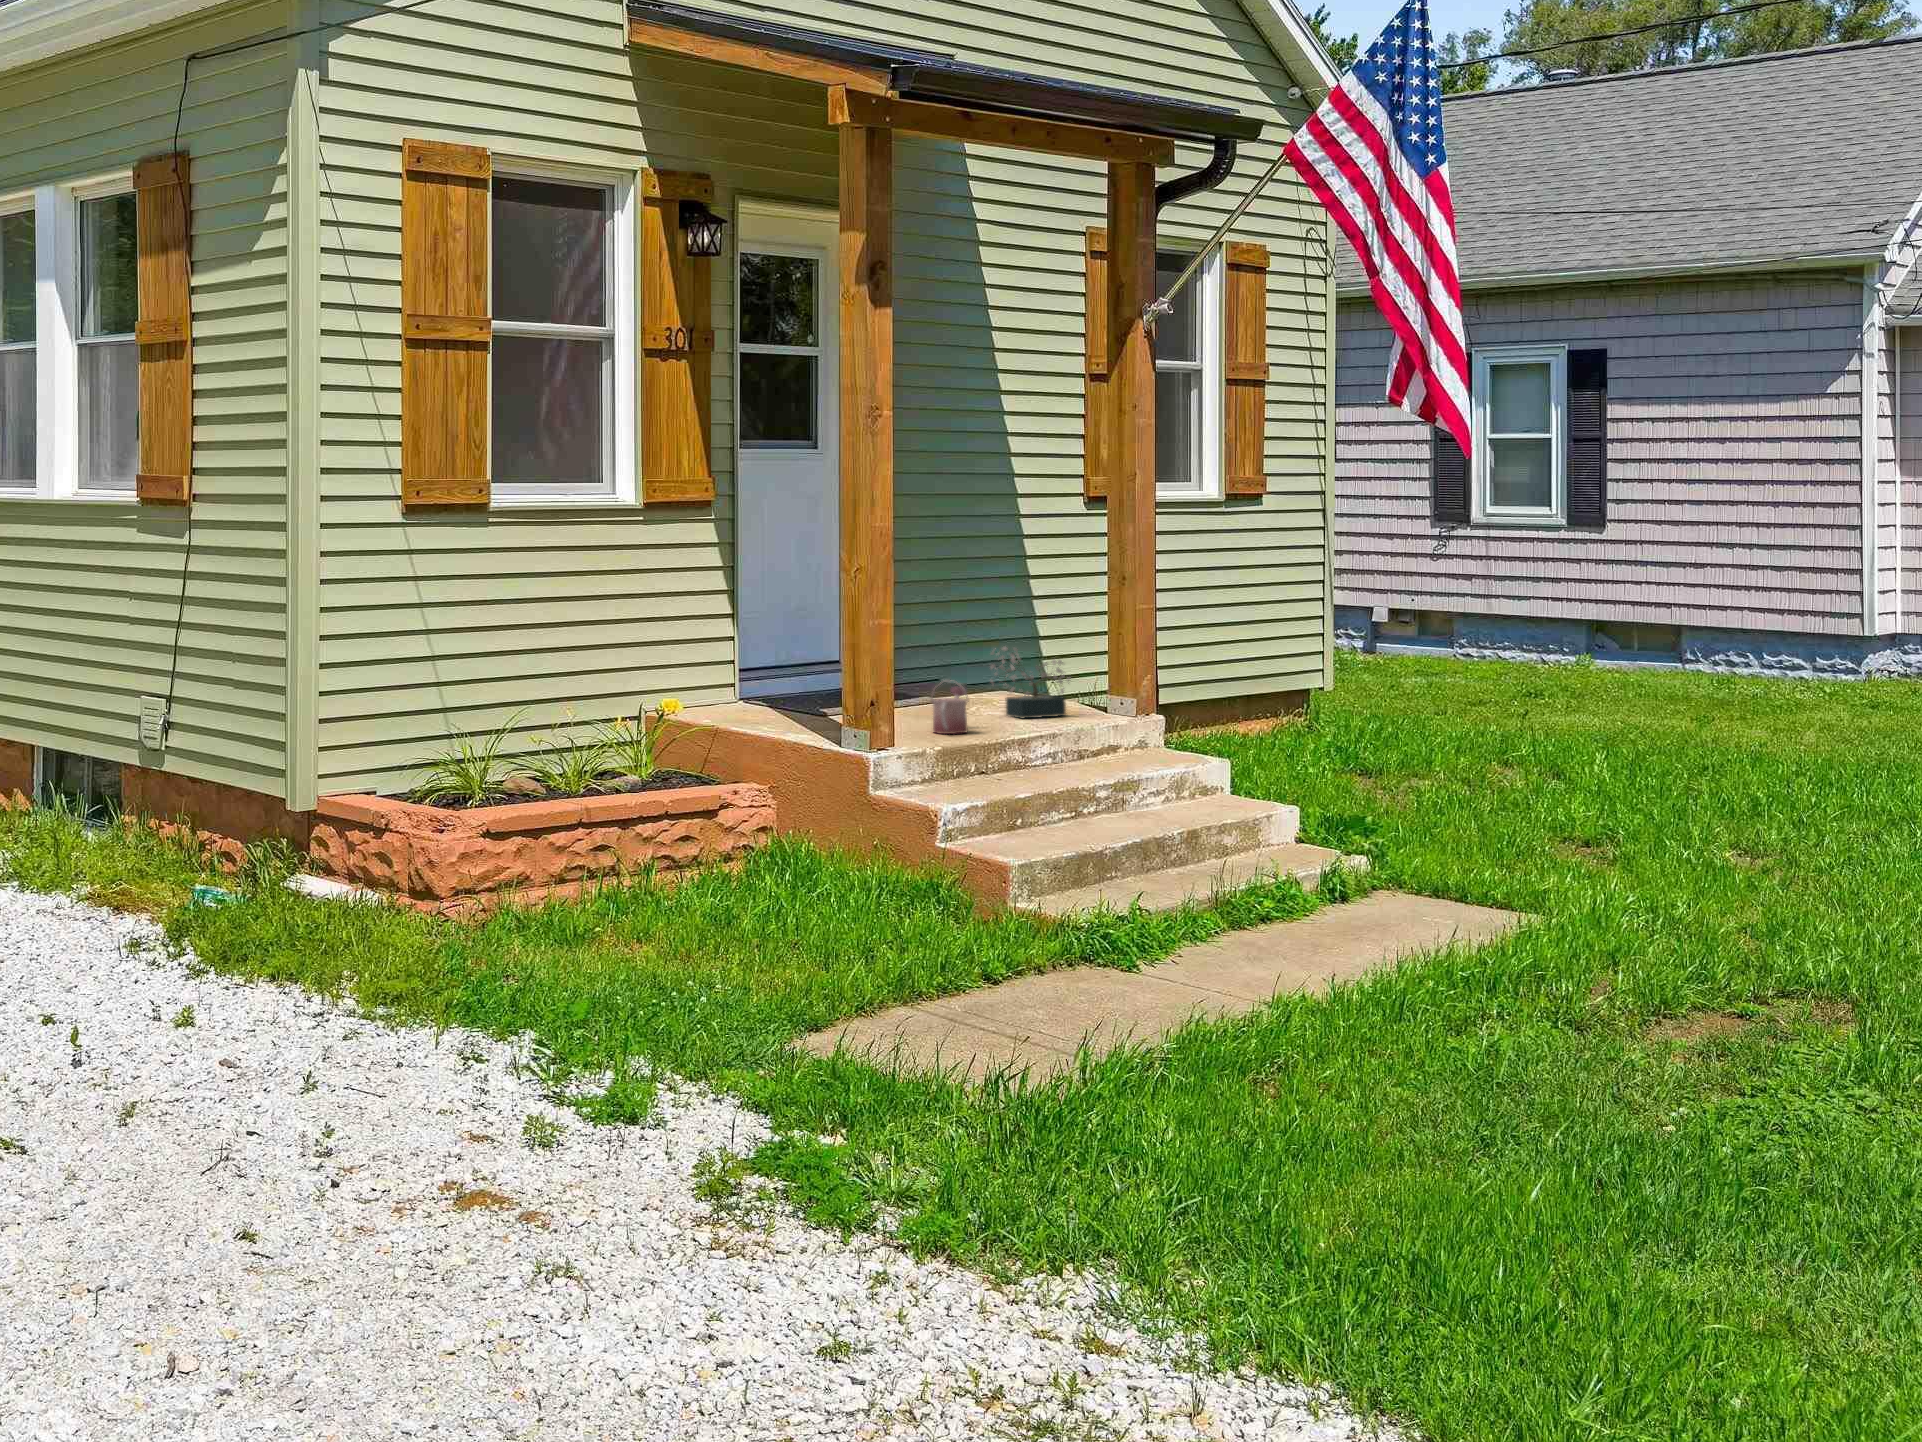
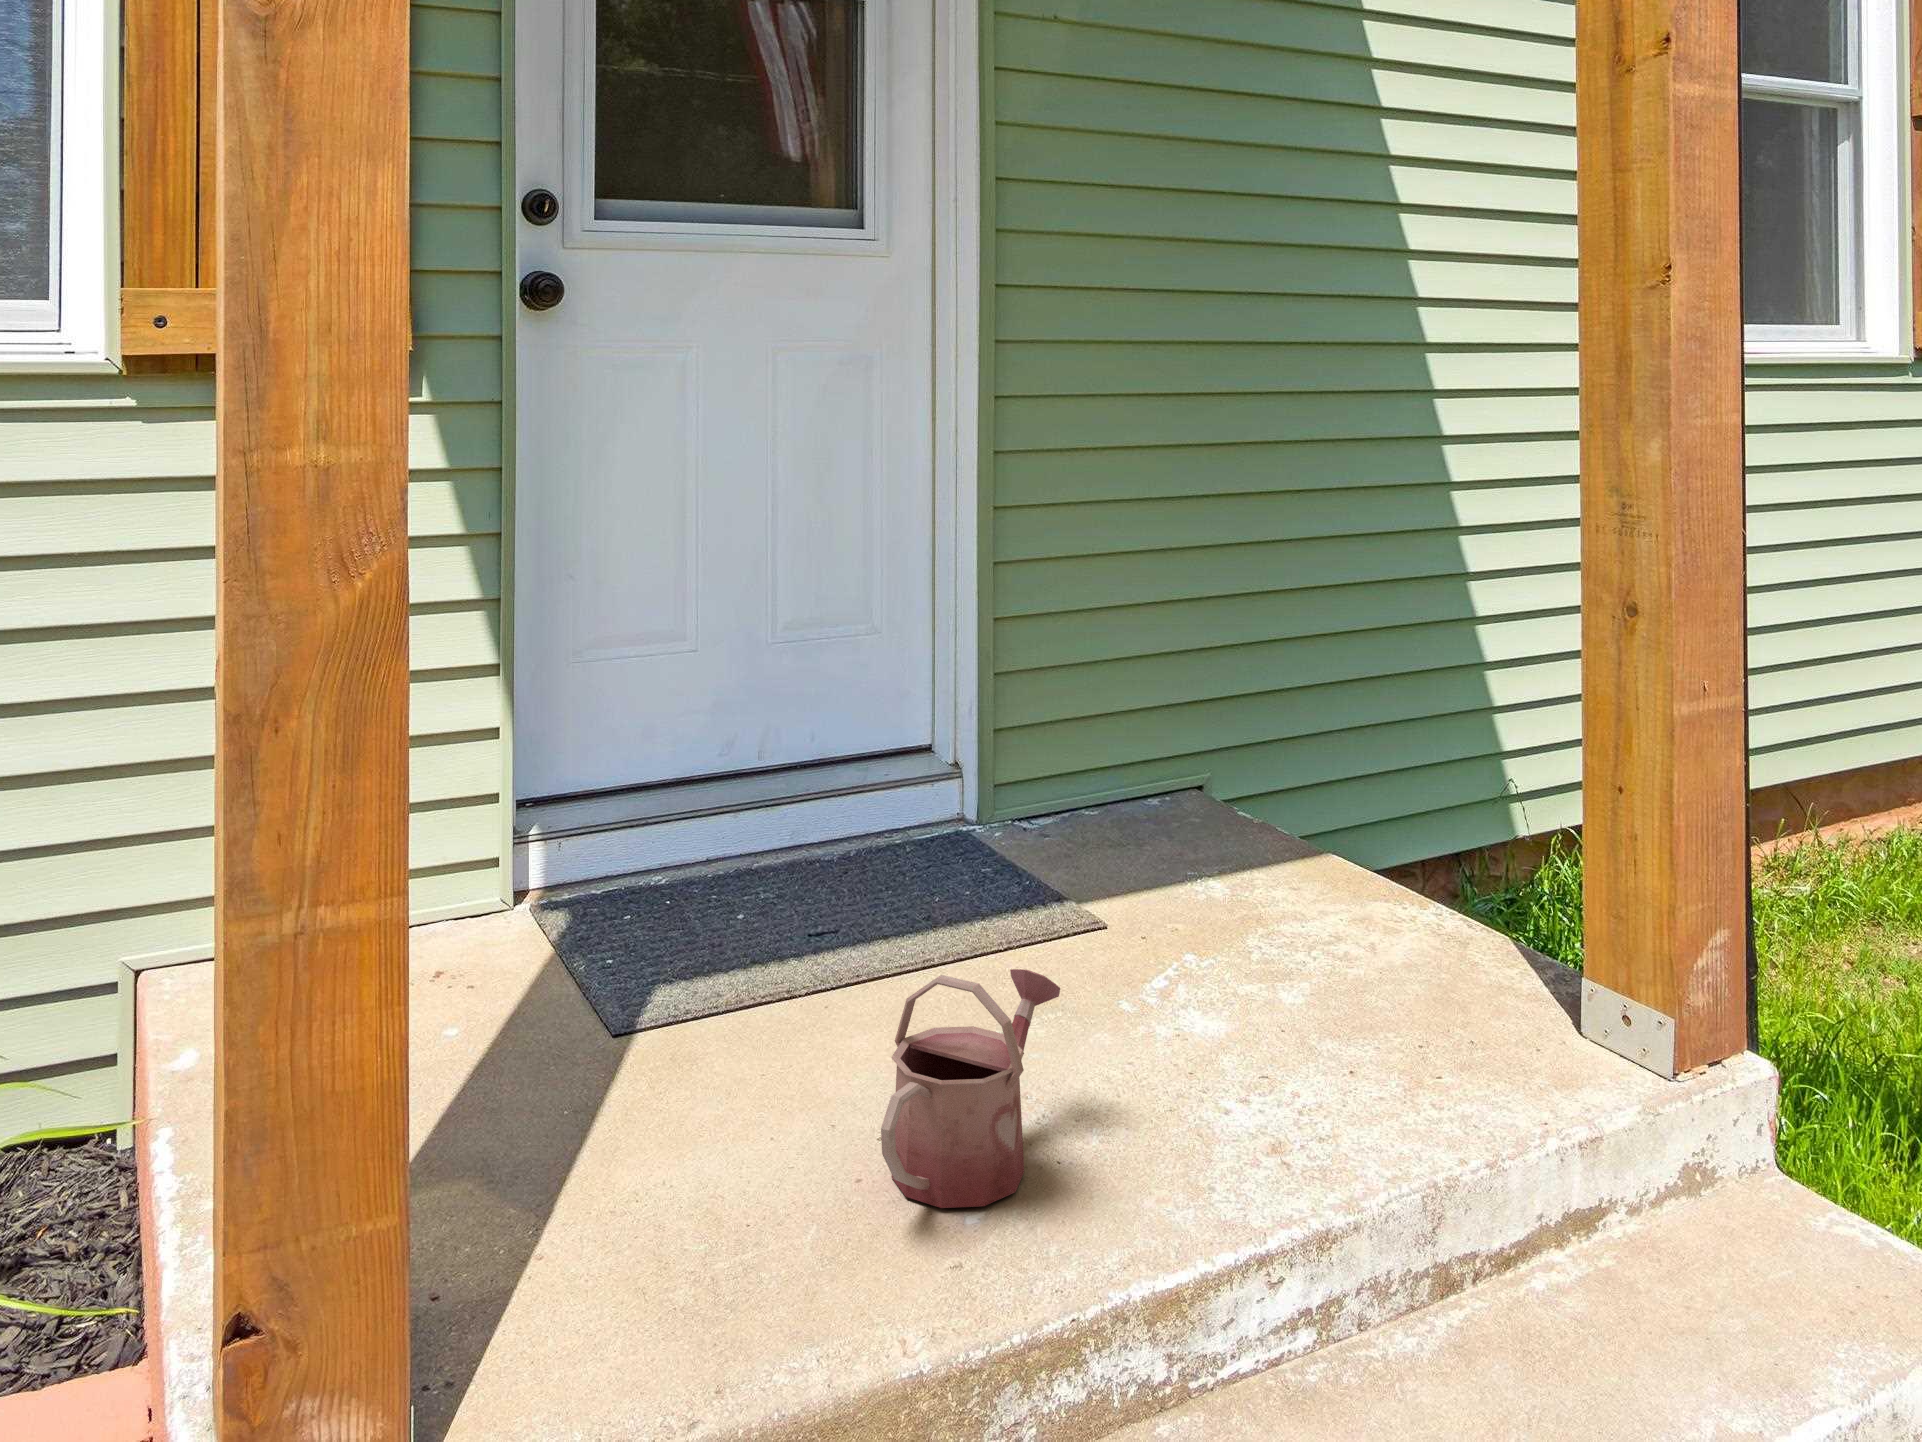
decorative plant: present [991,647,1070,718] -> none [1215,776,1492,1034]

